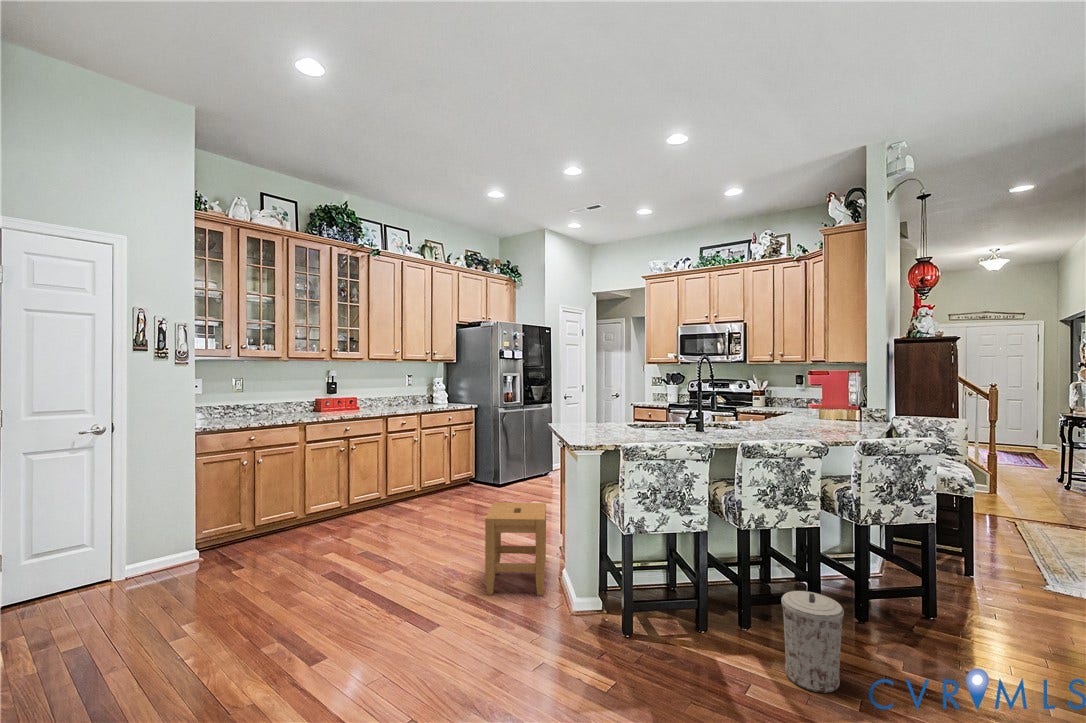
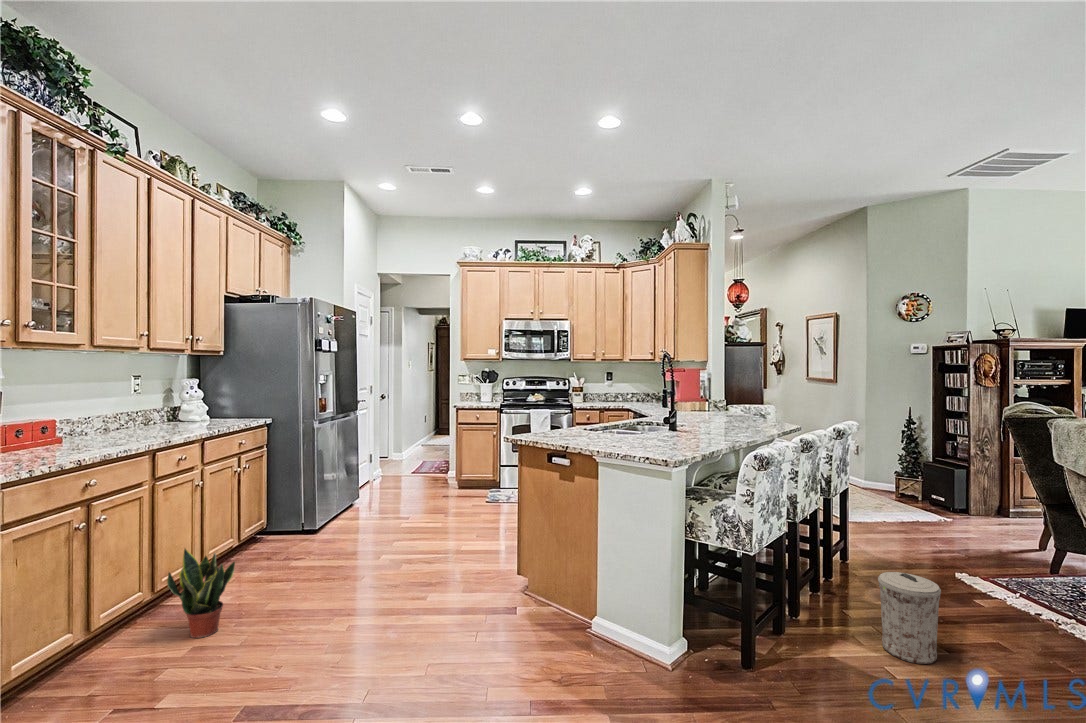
potted plant: none [375,469,411,521] -> present [167,549,235,638]
stool: present [485,503,546,596] -> none [505,544,616,698]

